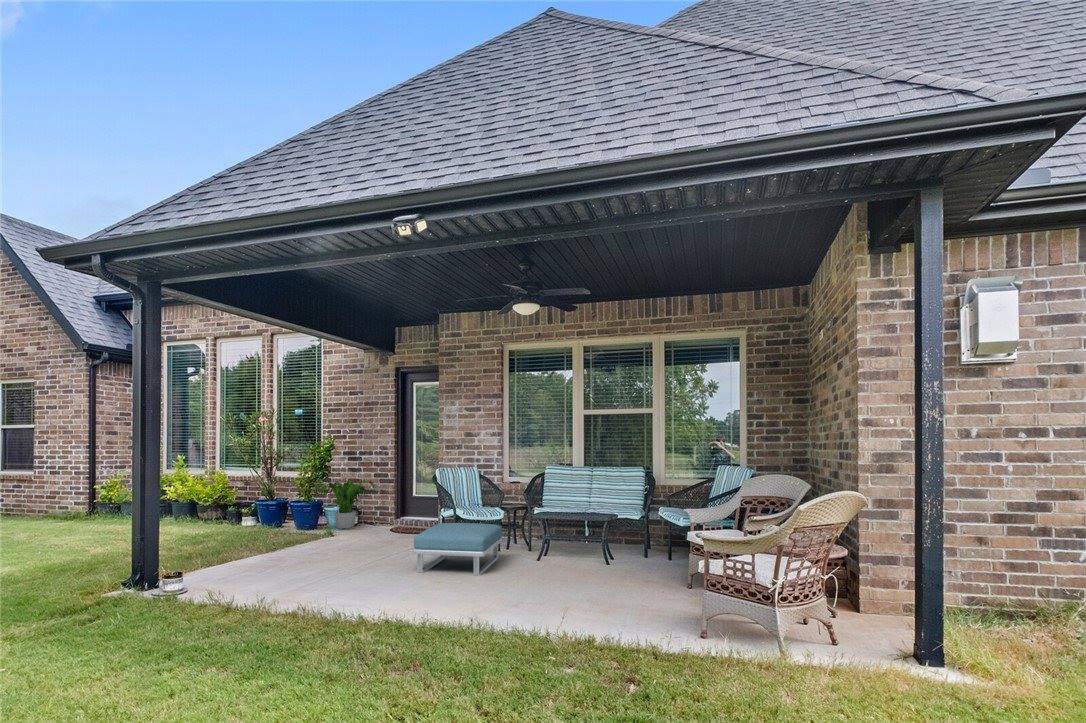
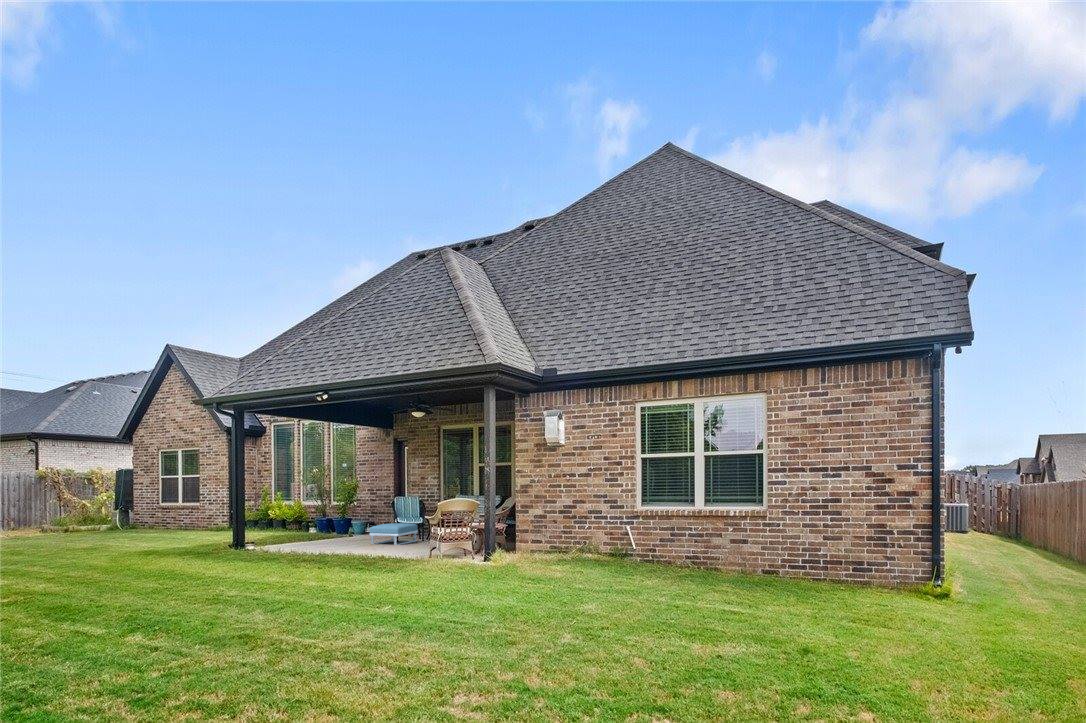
potted plant: present [316,480,375,528] -> none [346,506,381,534]

